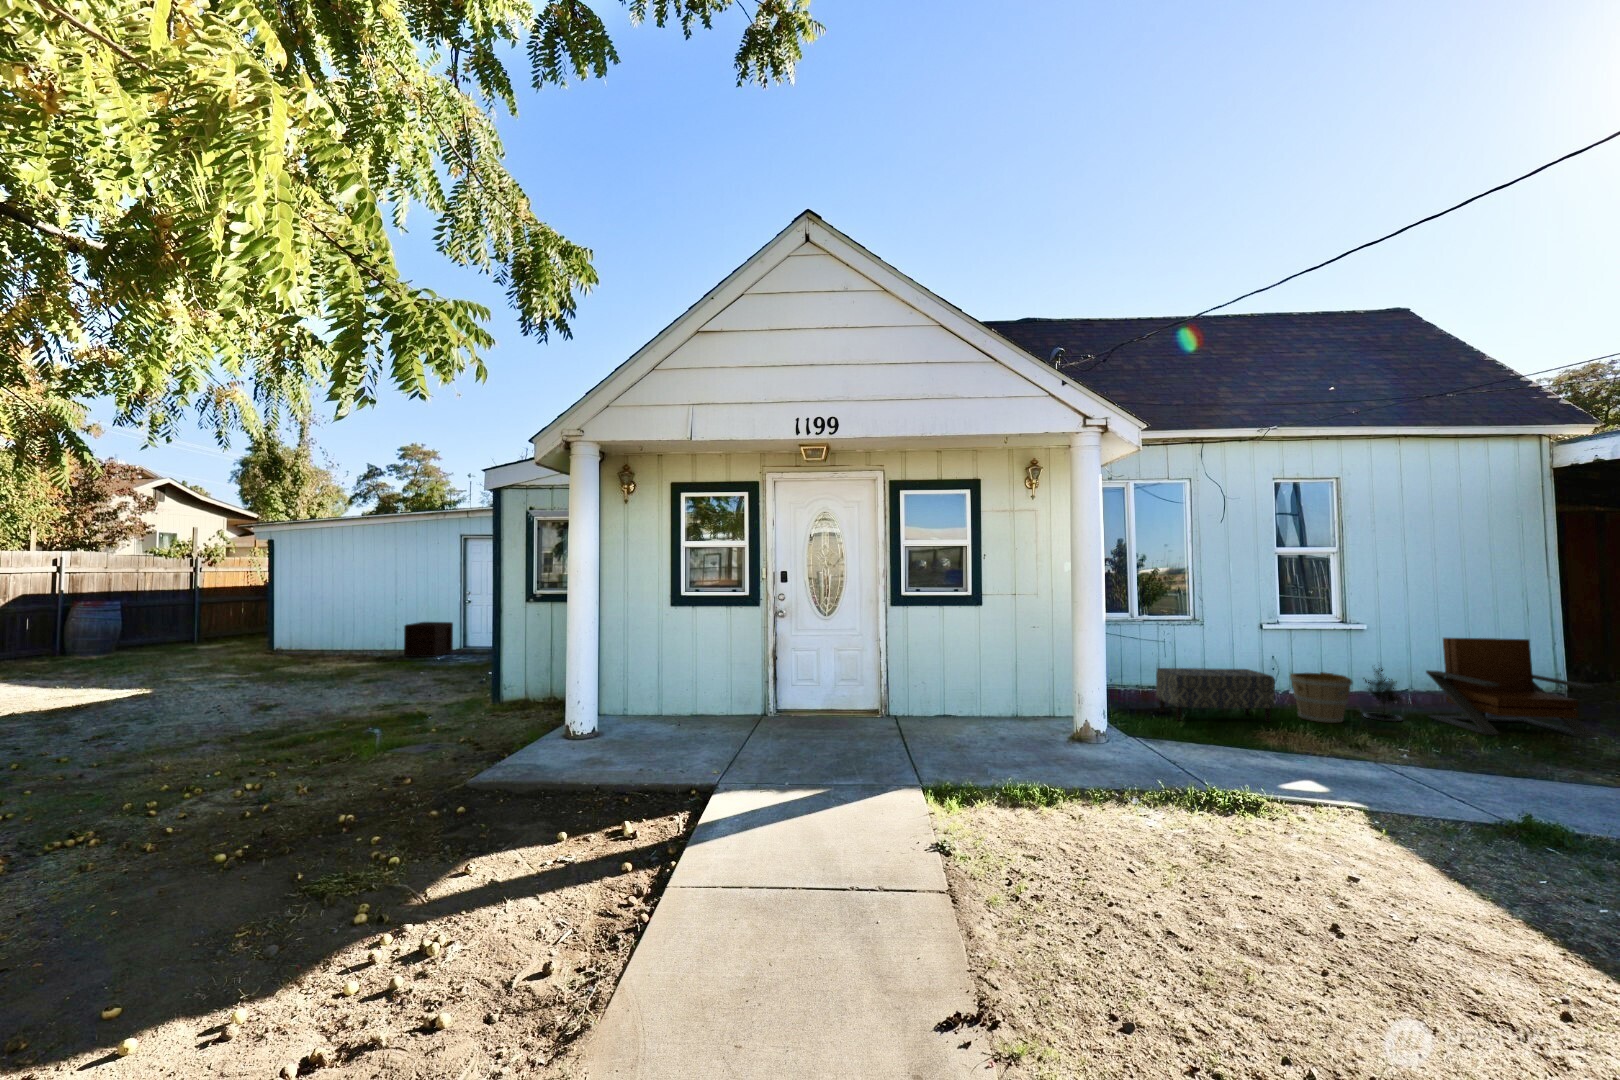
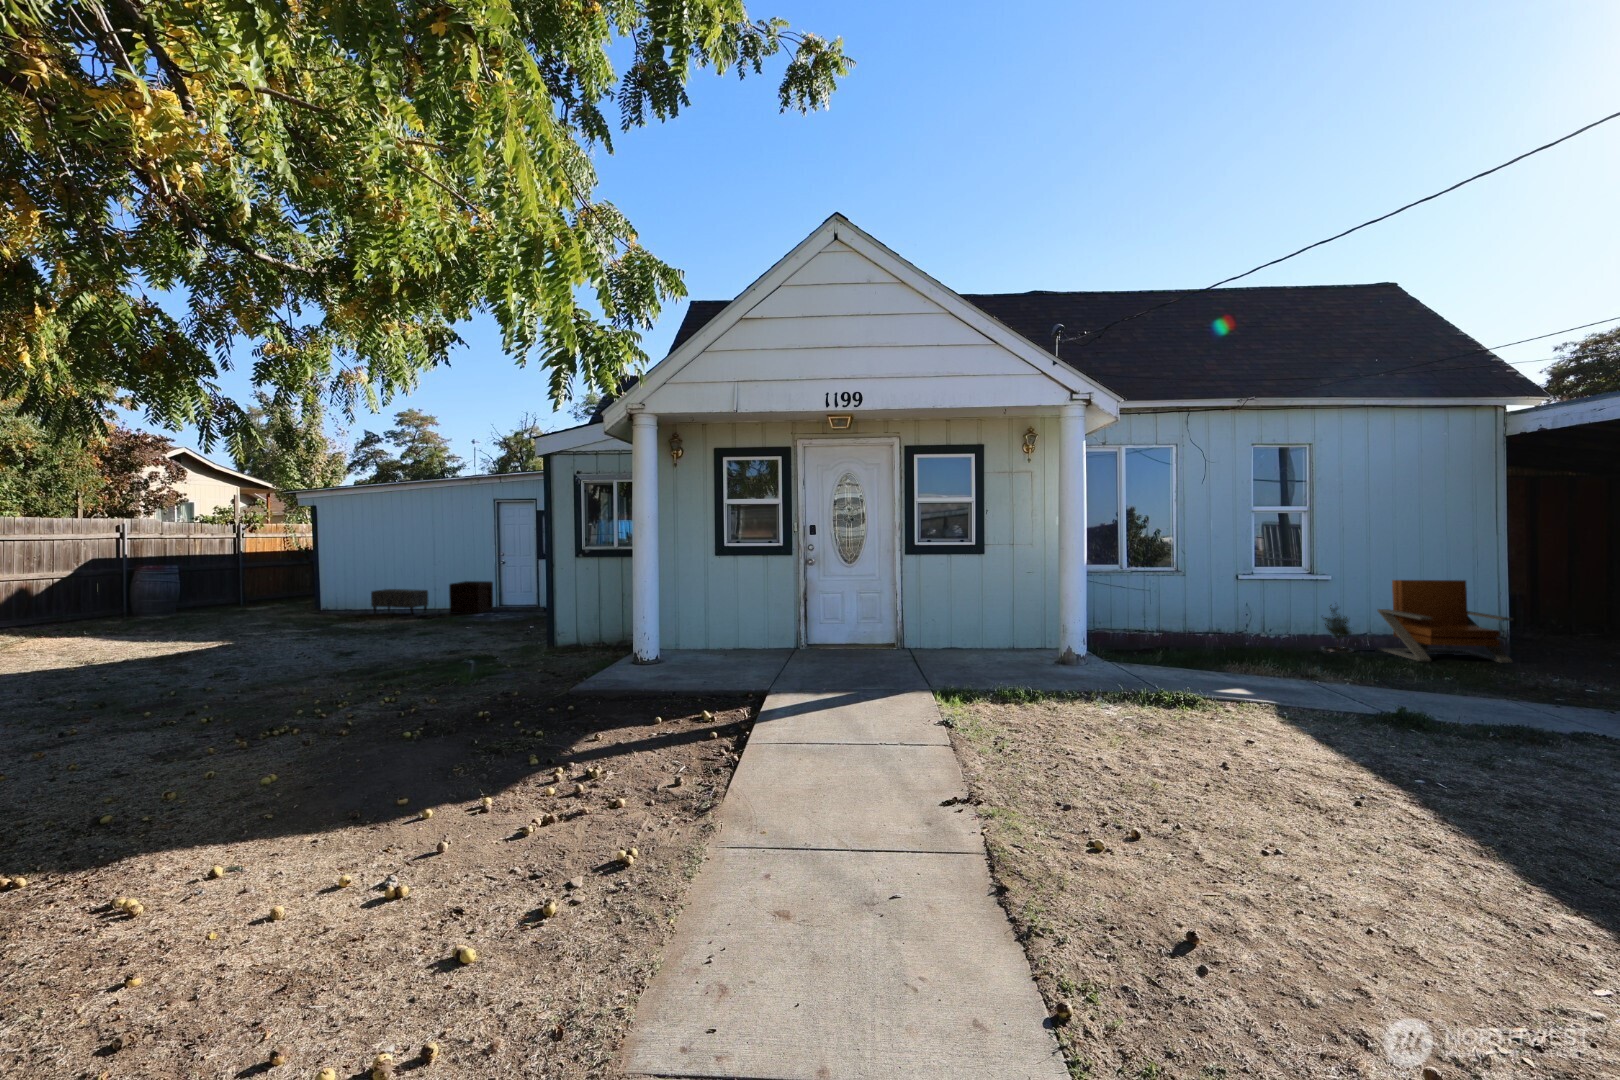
bench: present [1156,668,1275,722] -> present [371,589,429,614]
wooden bucket: present [1290,672,1352,723] -> none [1257,611,1310,654]

